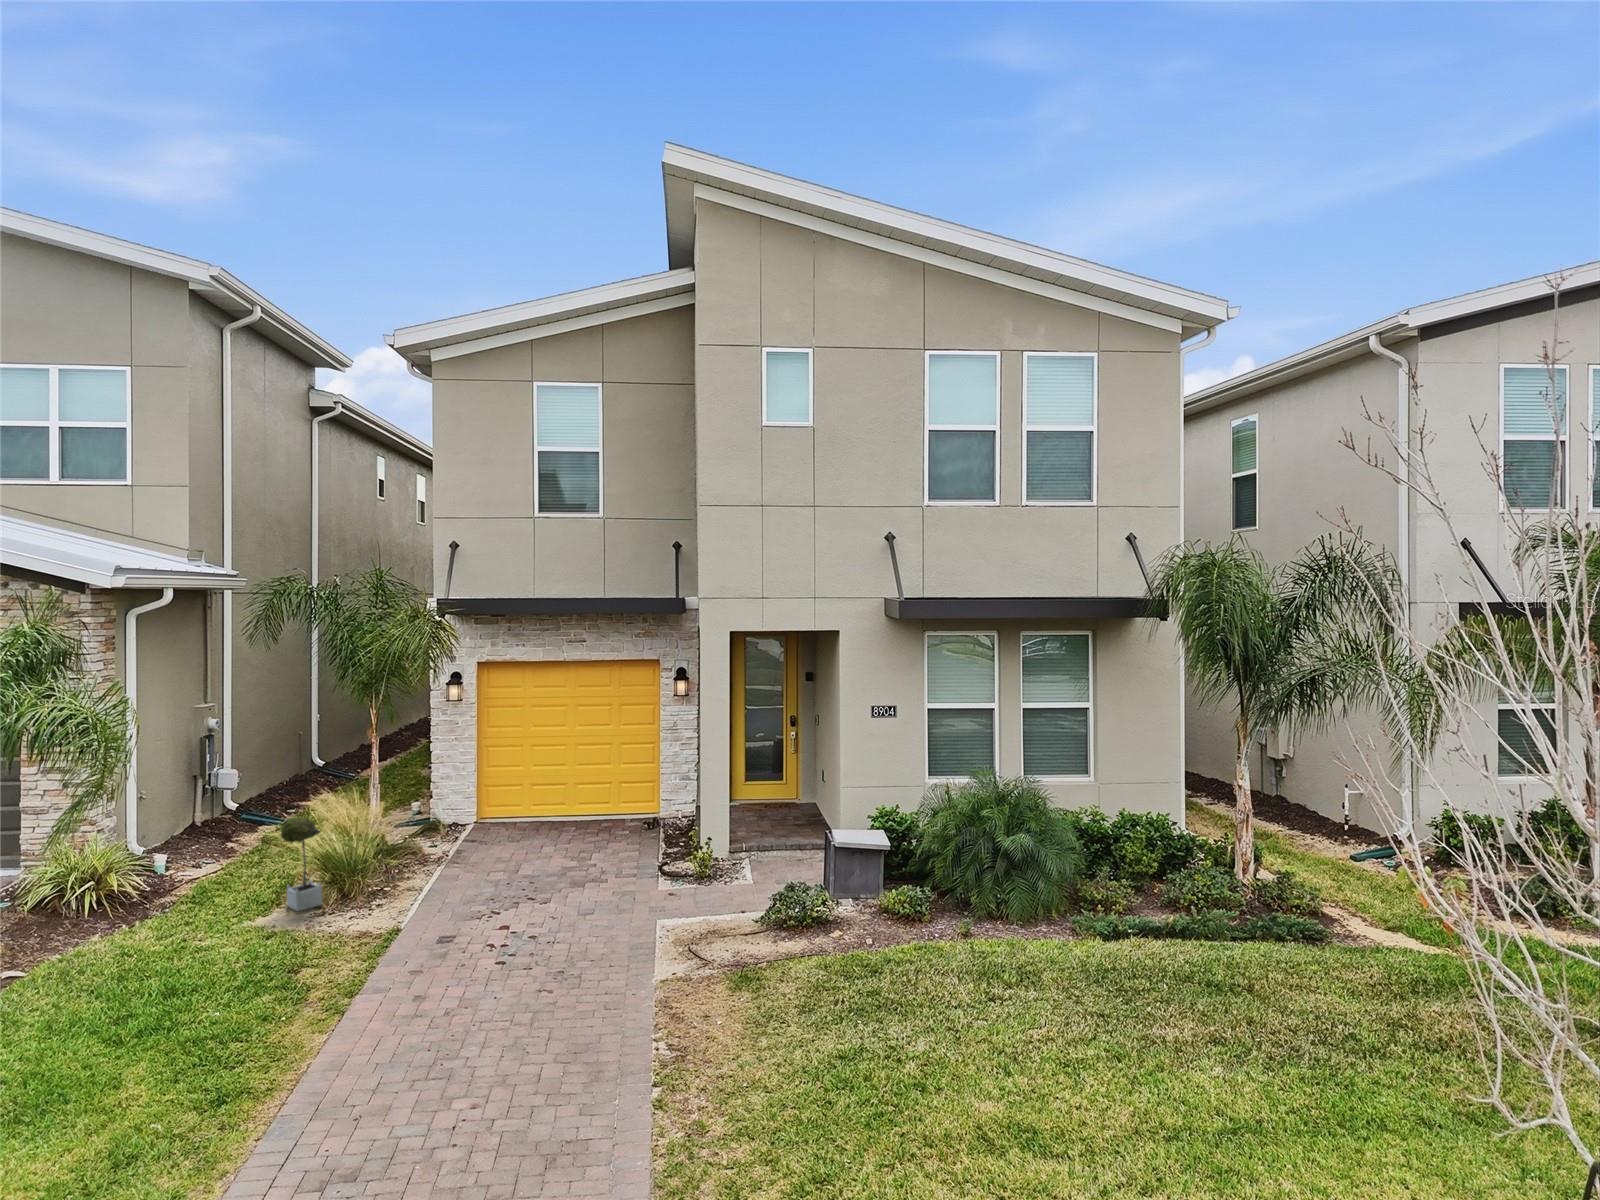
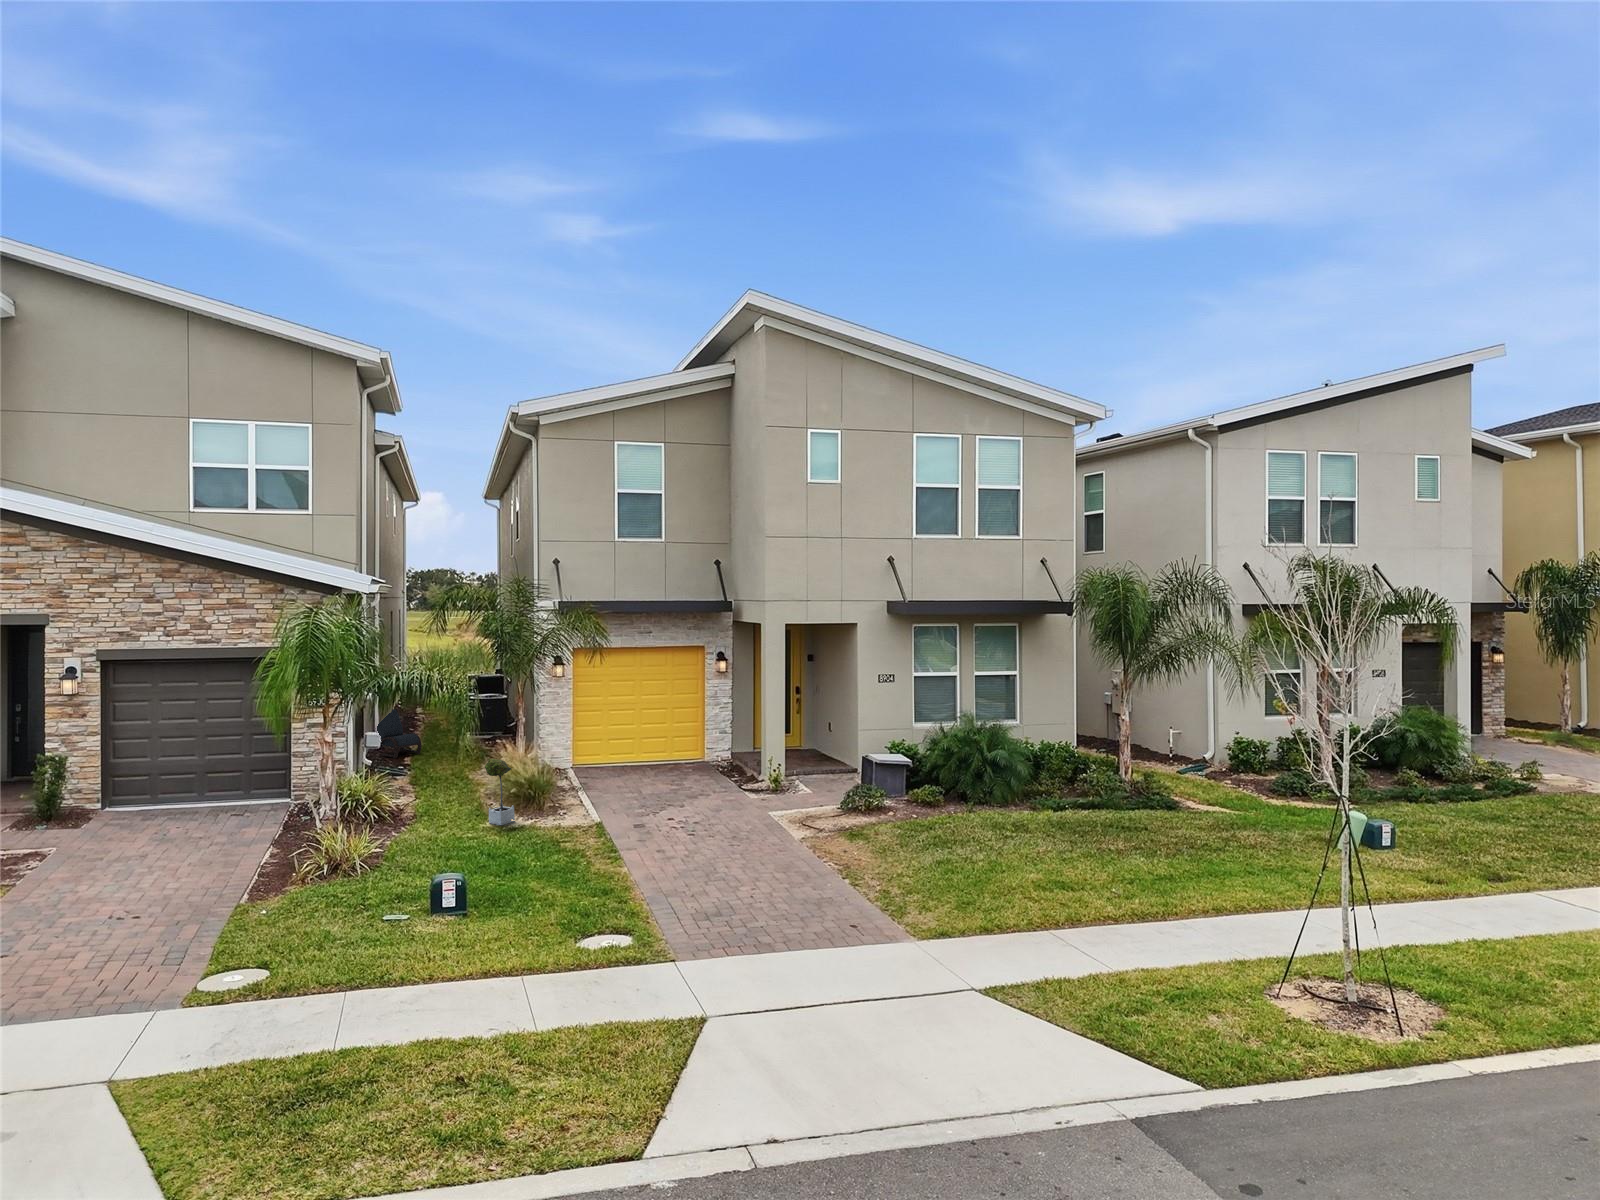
lounge chair: none [295,729,350,790] -> present [377,709,422,759]

